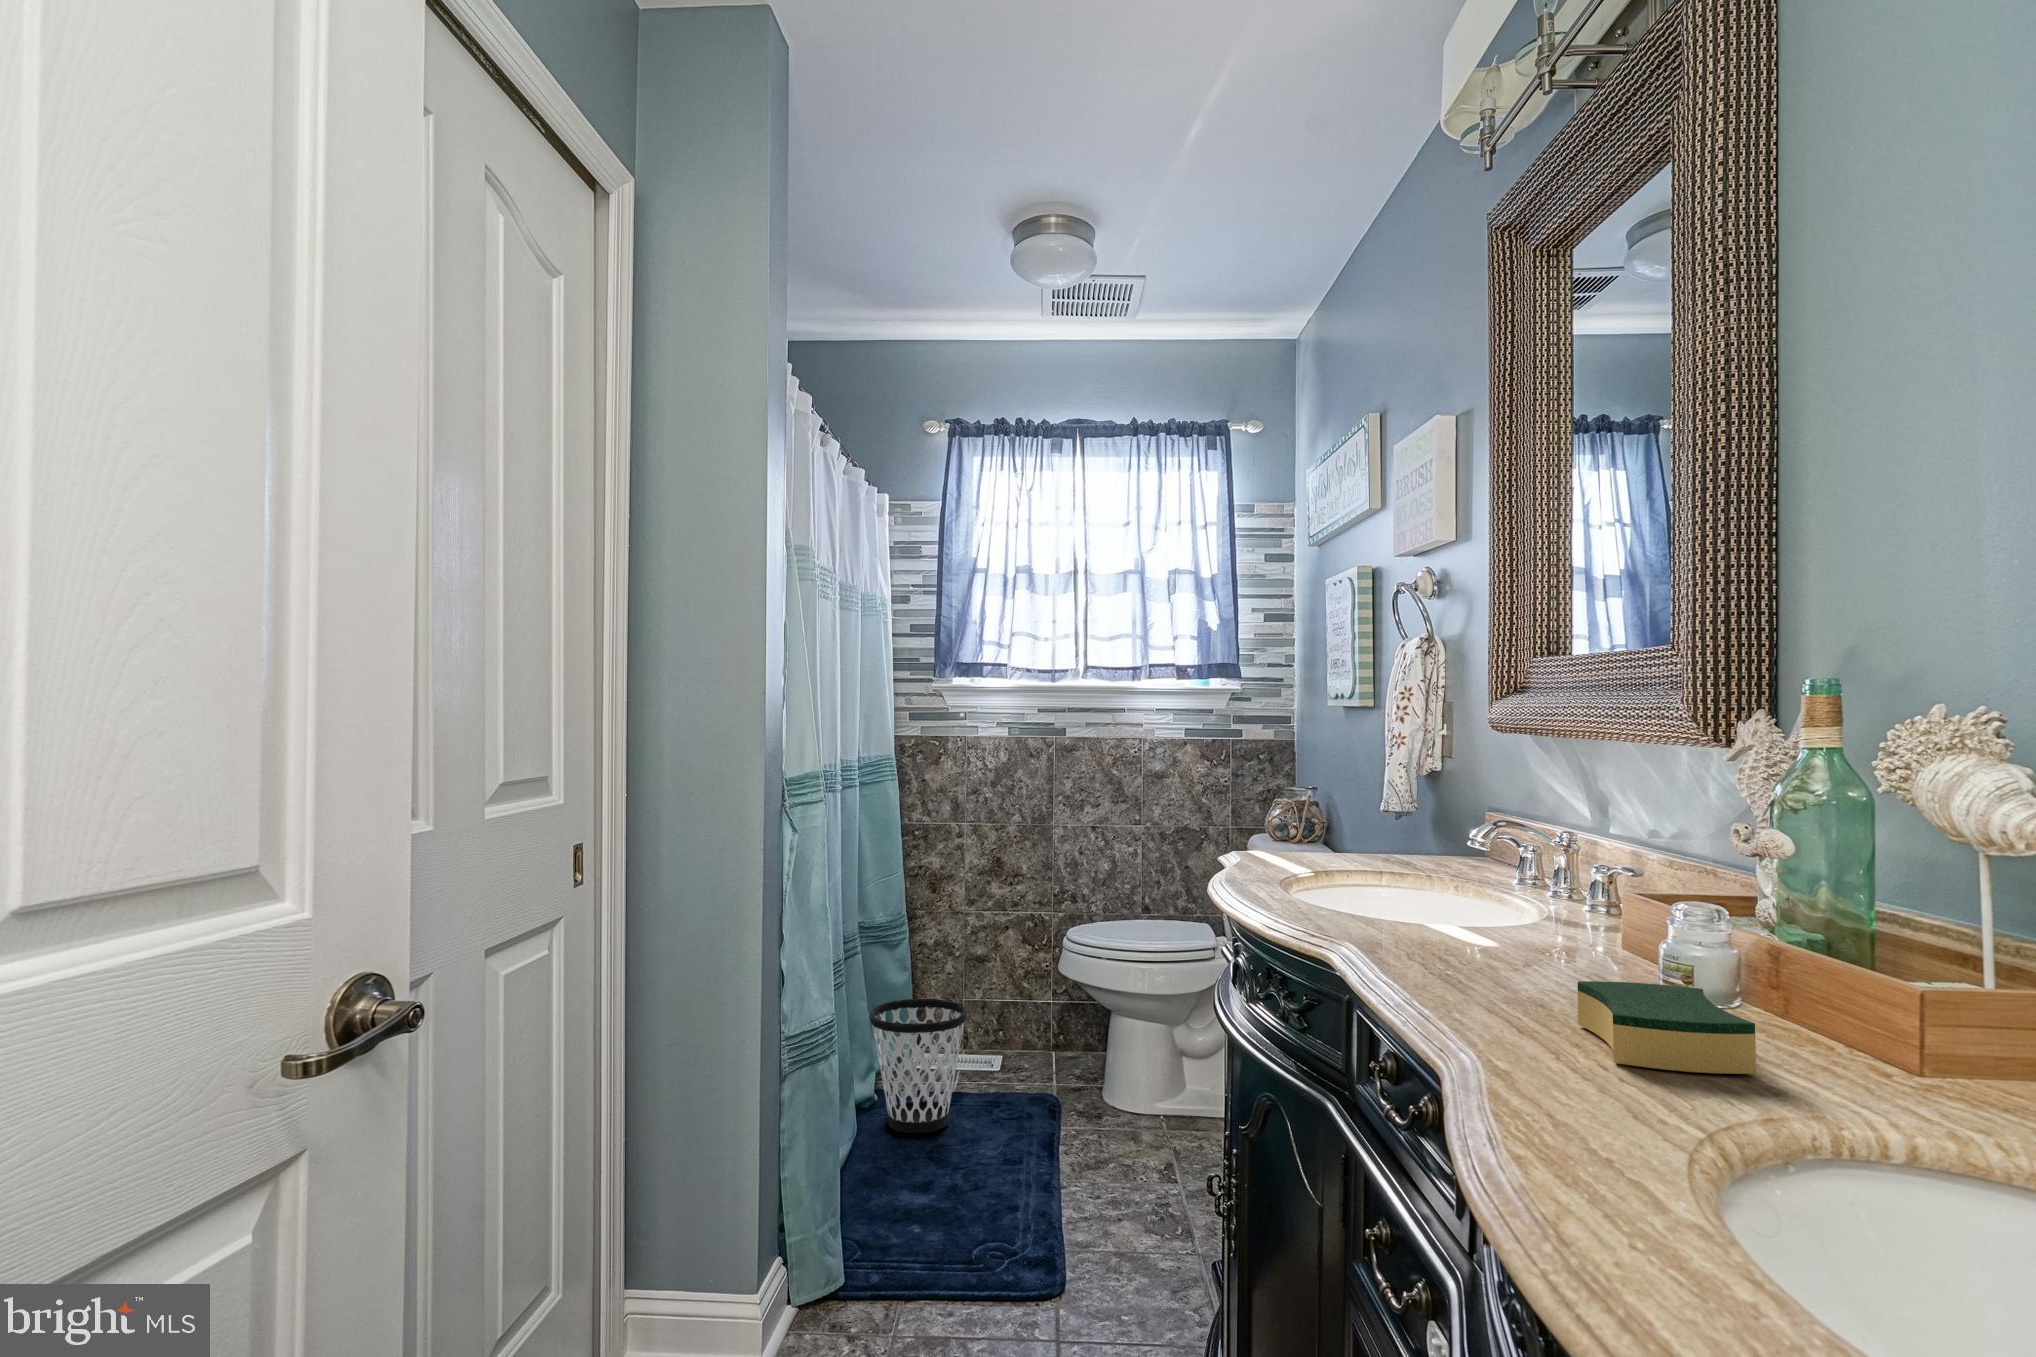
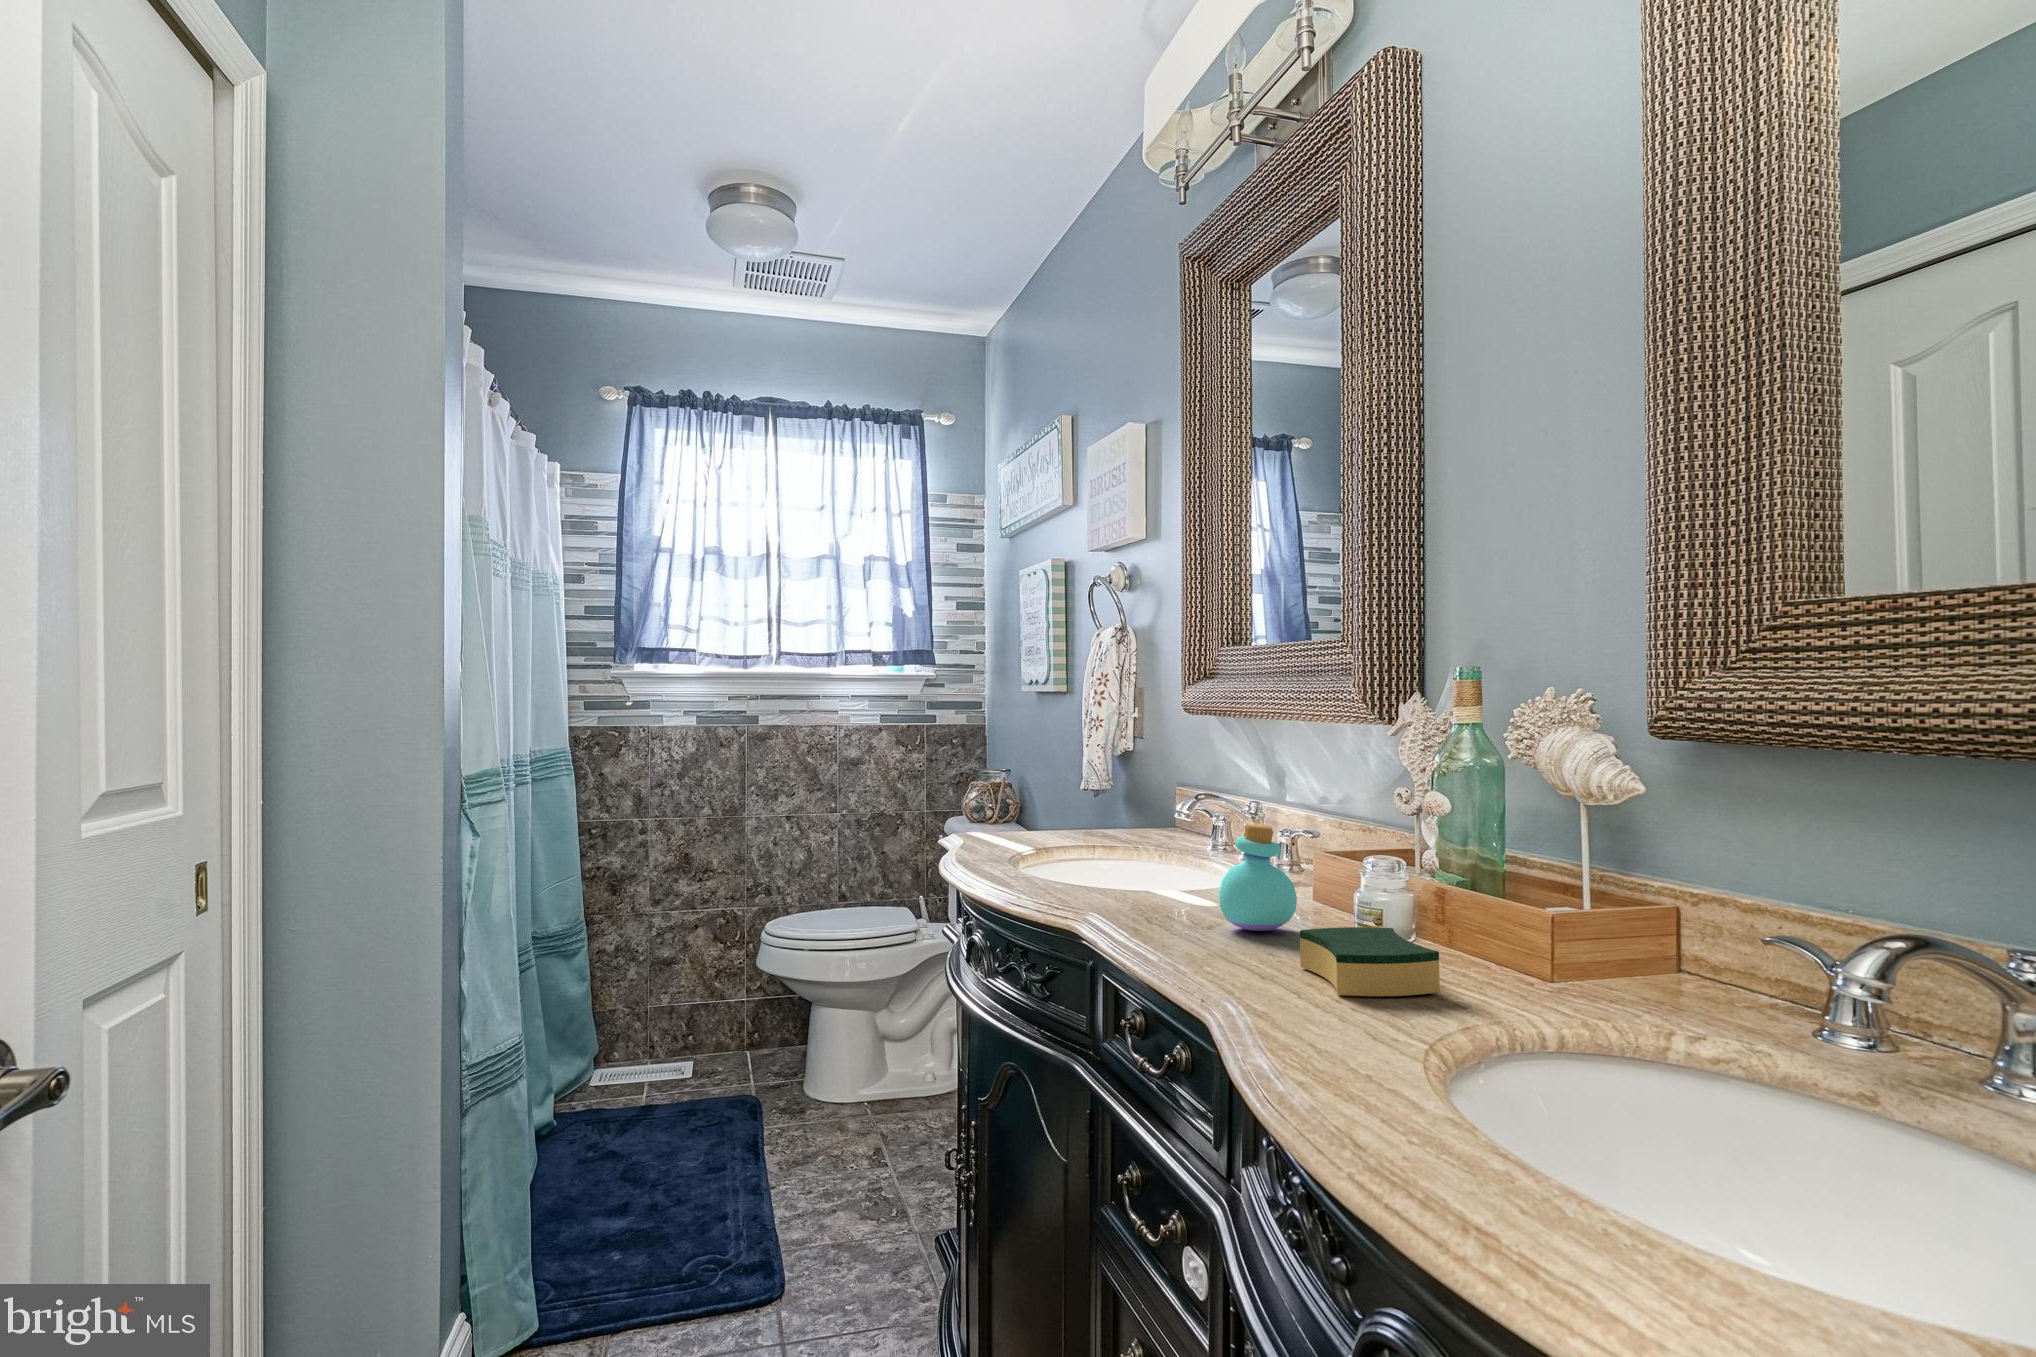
perfume bottle: none [1493,854,1590,978] -> present [1219,823,1297,931]
wastebasket: present [870,999,967,1133] -> none [550,1010,661,1156]

